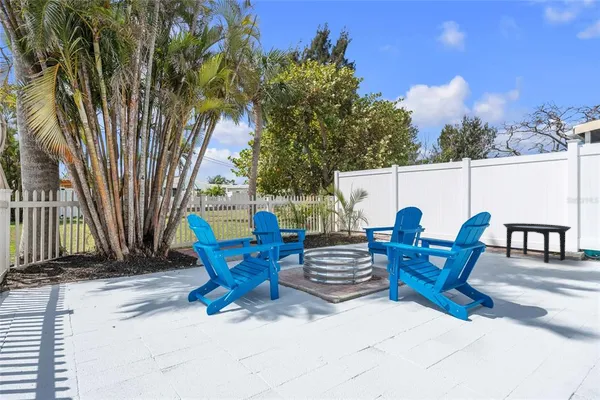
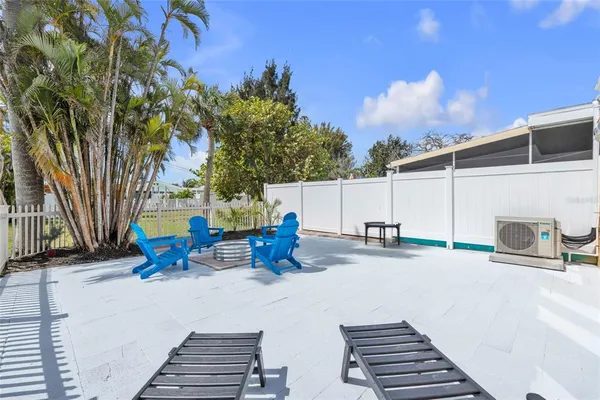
potted tree: none [46,216,84,265] -> present [37,223,64,257]

